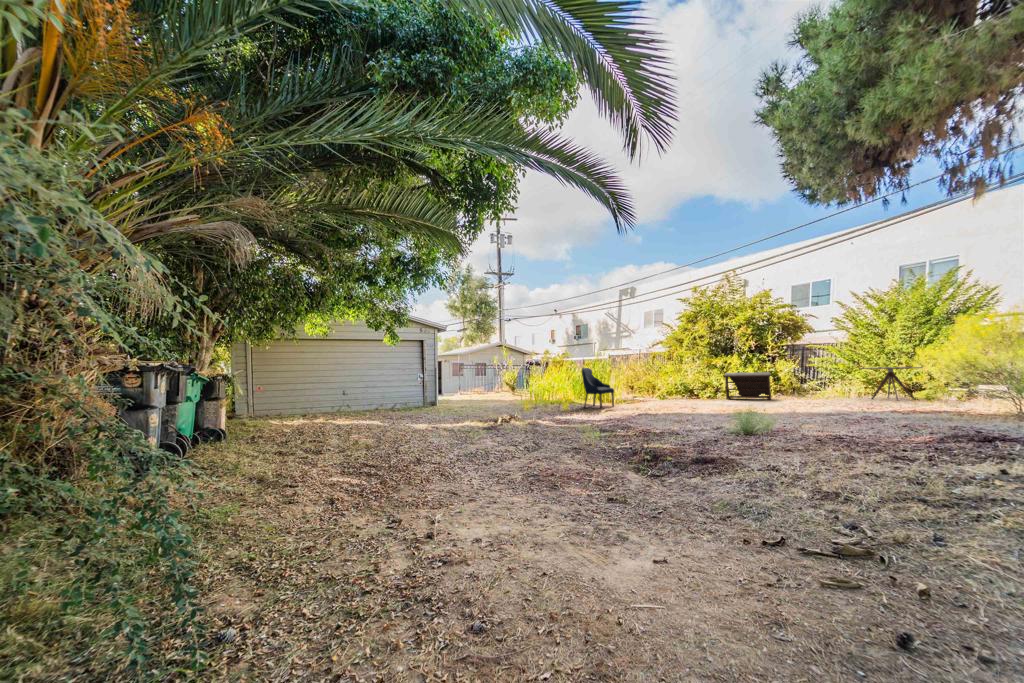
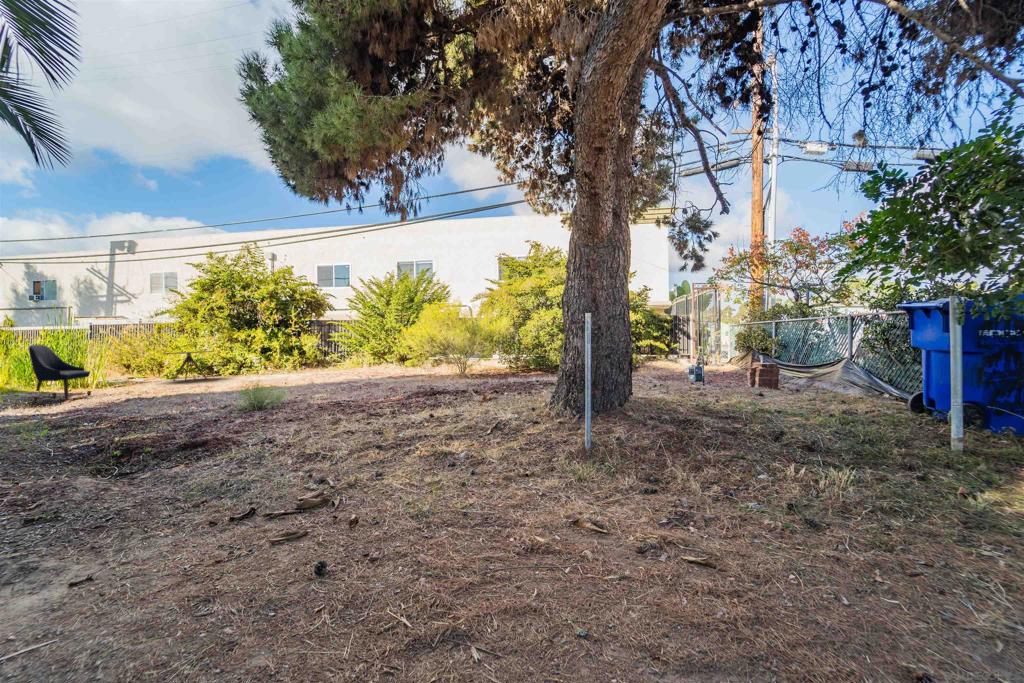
round table: present [860,367,923,401] -> present [164,351,213,381]
bench: present [724,372,771,400] -> none [246,346,294,375]

